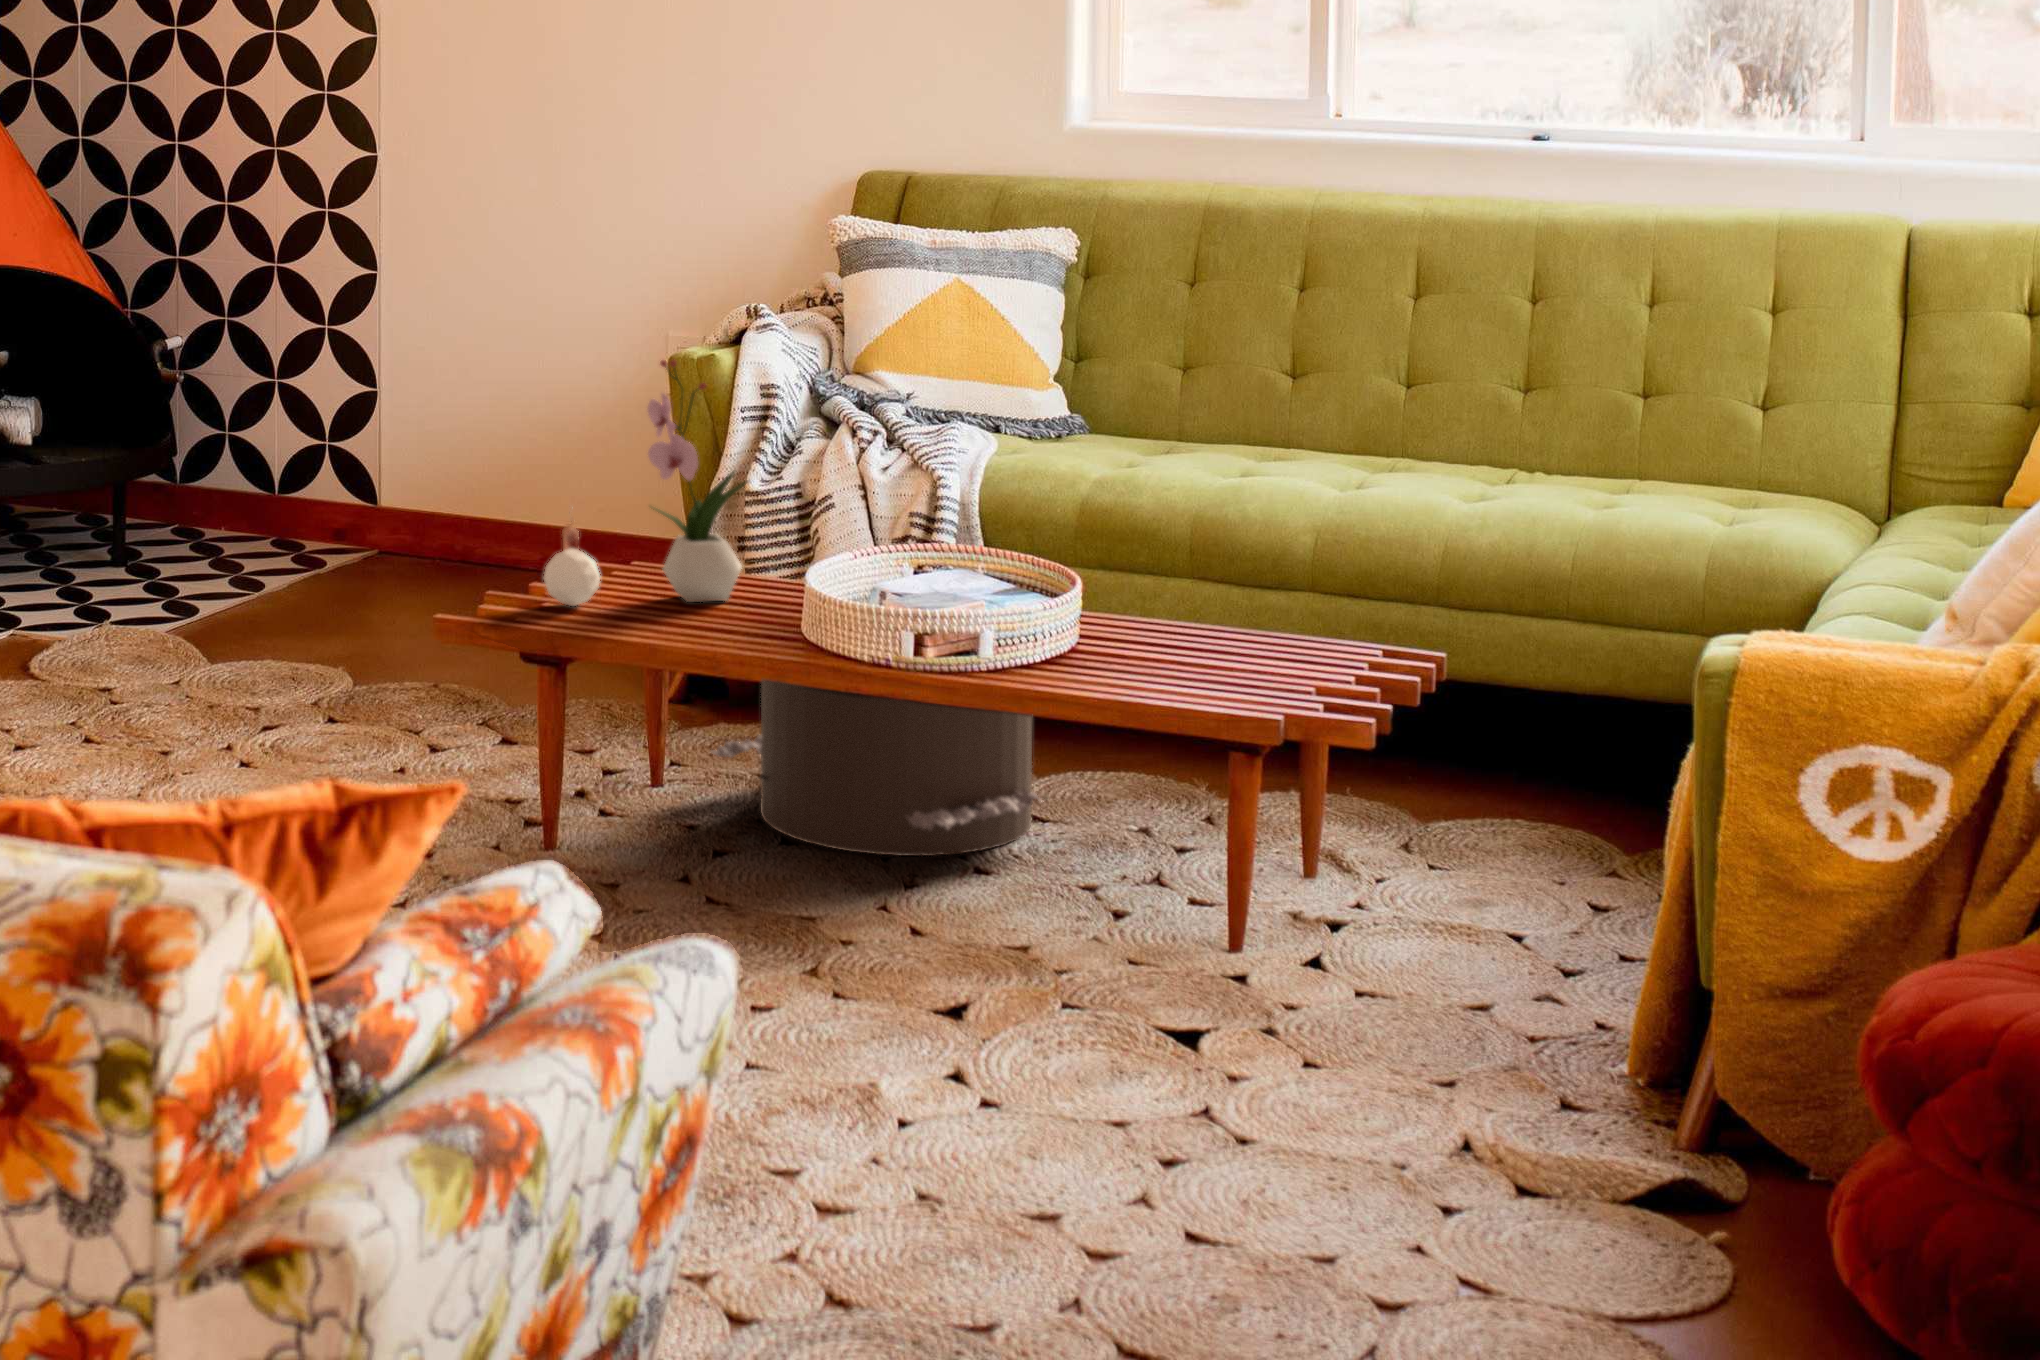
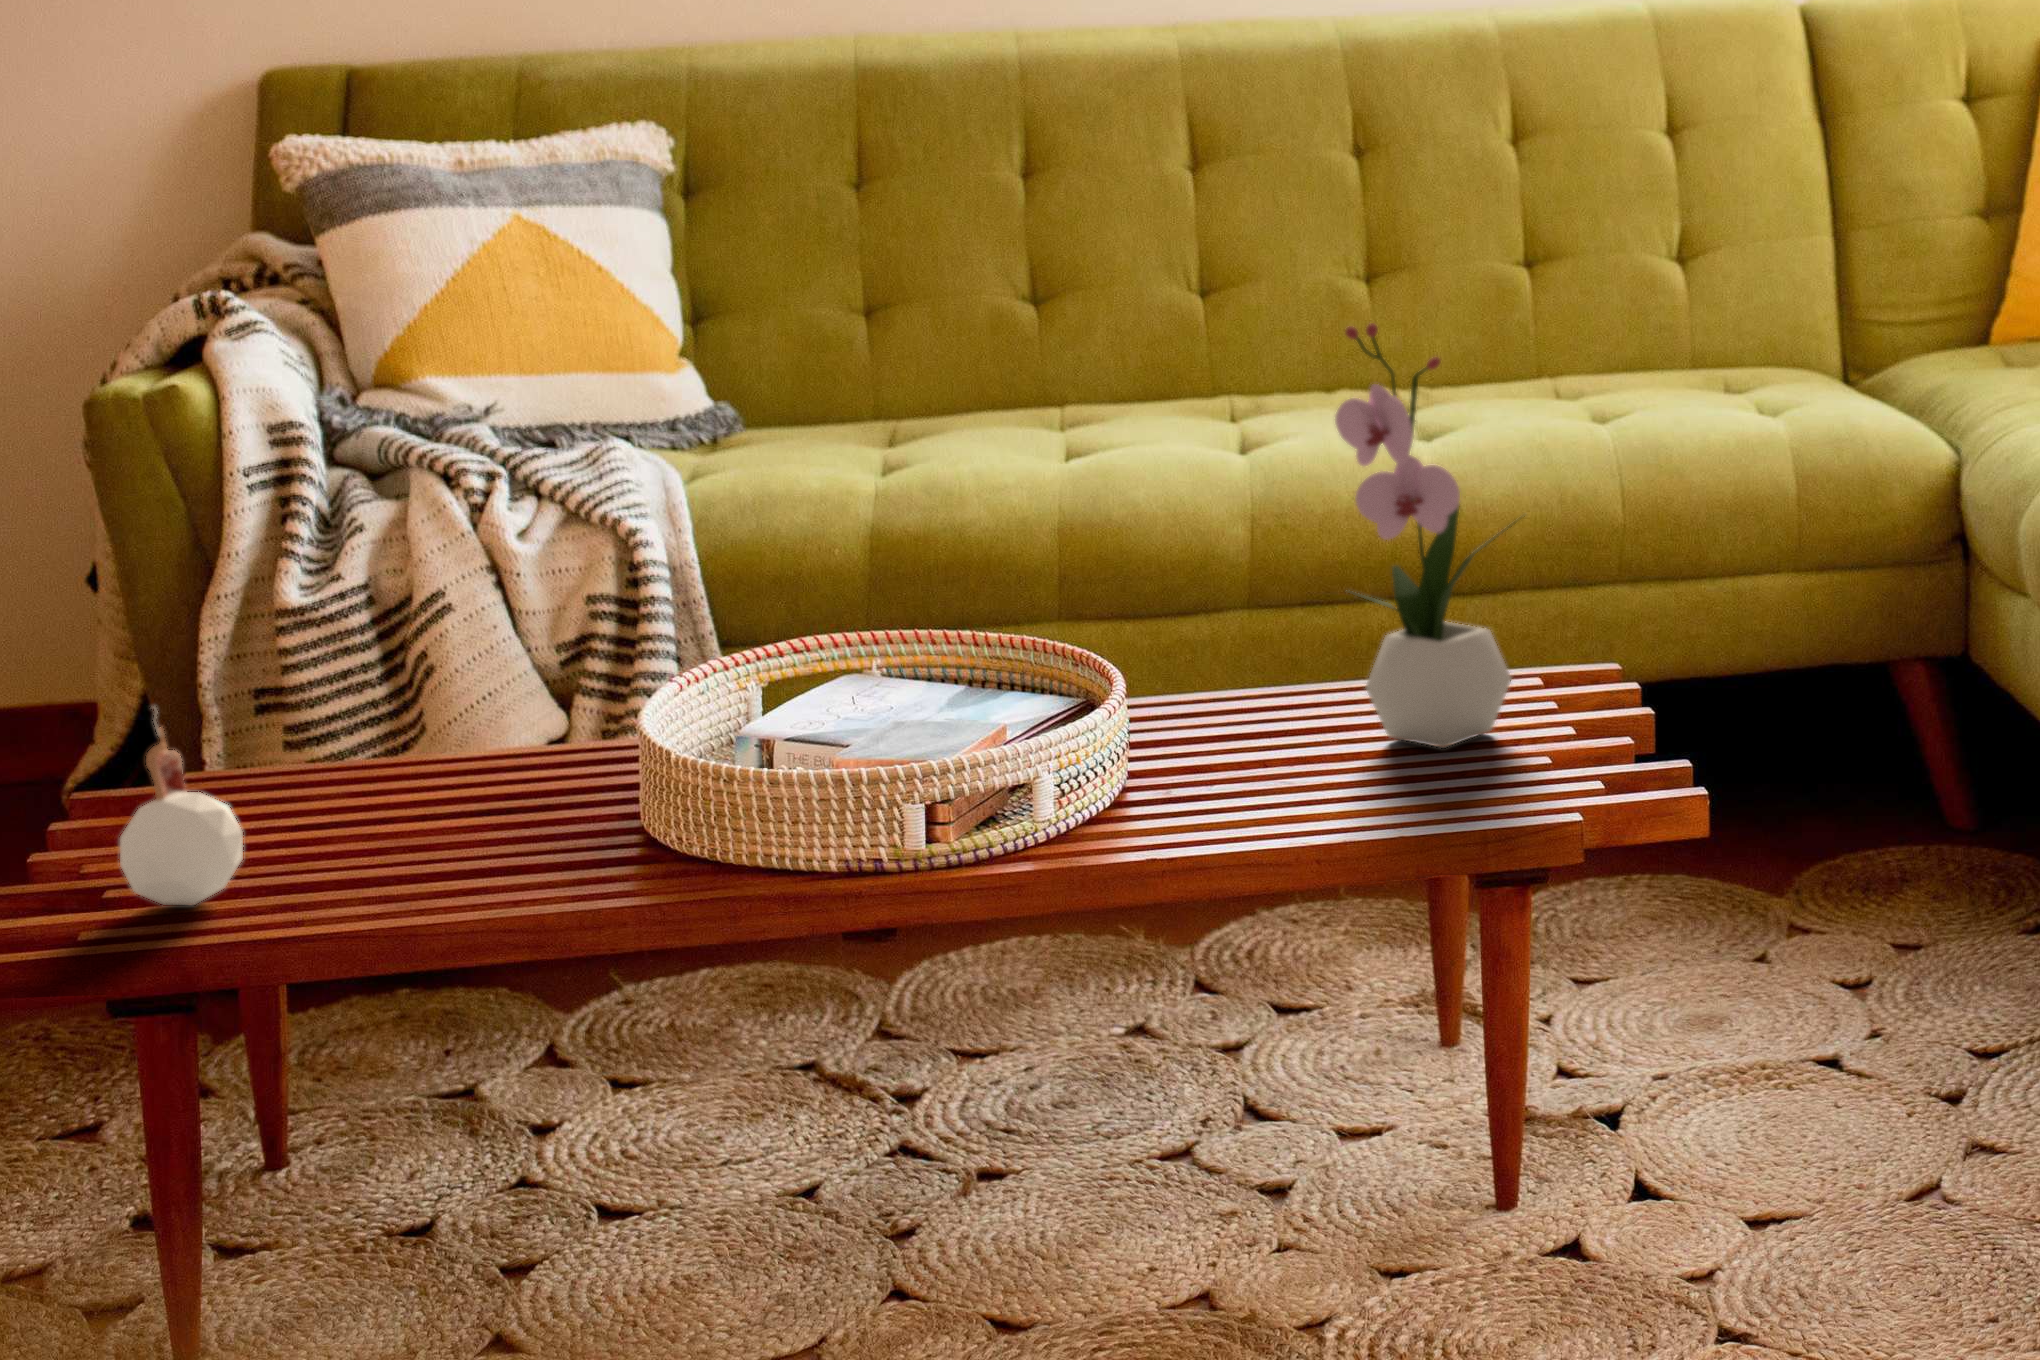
flower arrangement: present [648,360,748,602] -> present [1335,323,1525,748]
pouf: present [711,680,1040,856] -> none [359,798,1020,1218]

